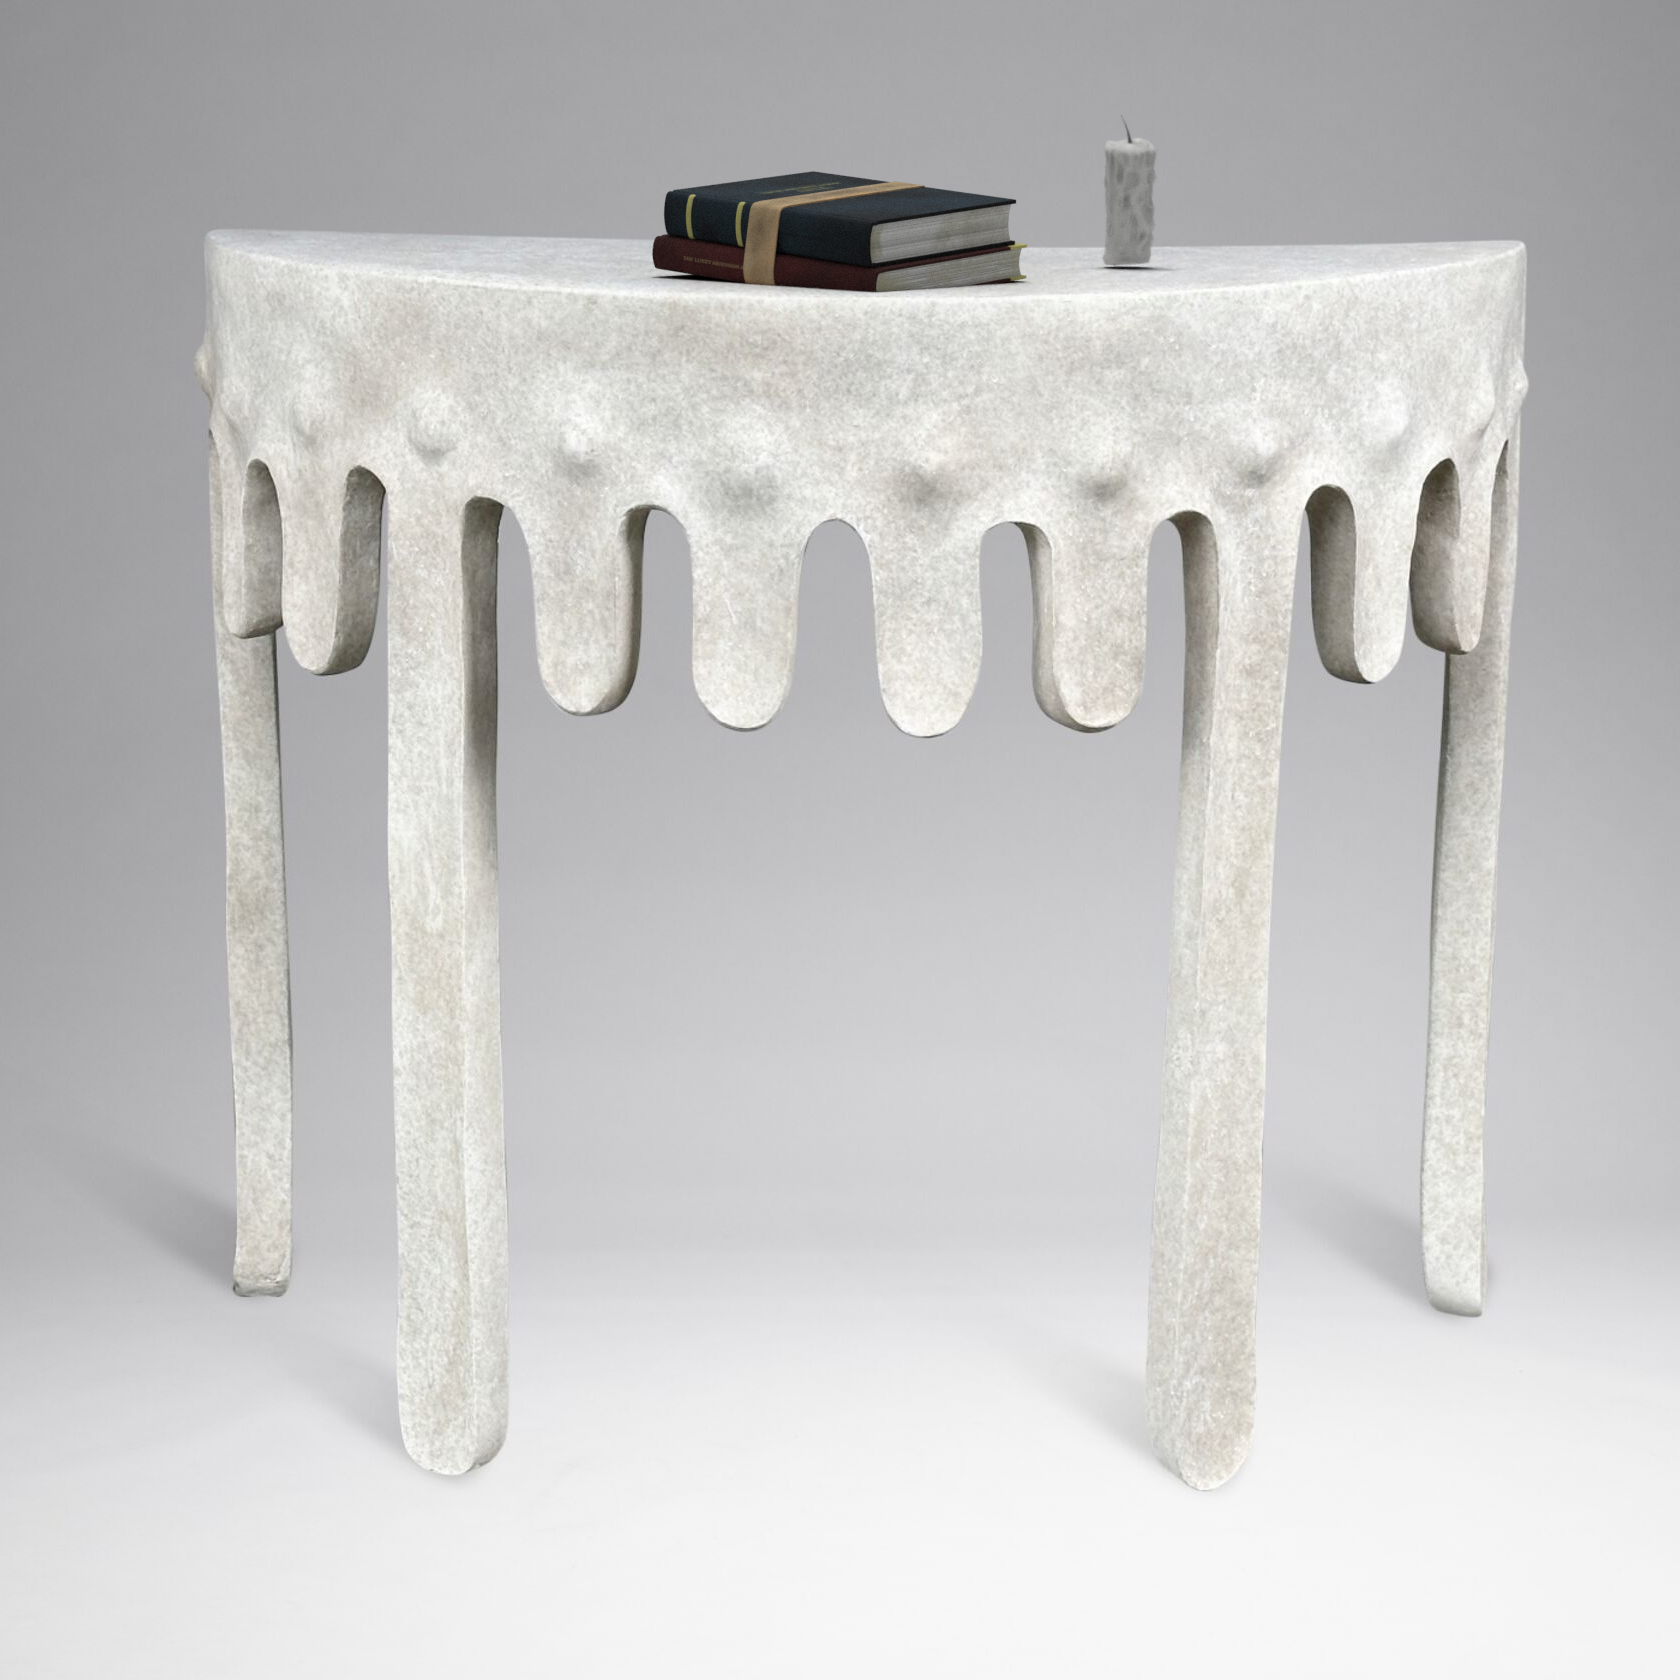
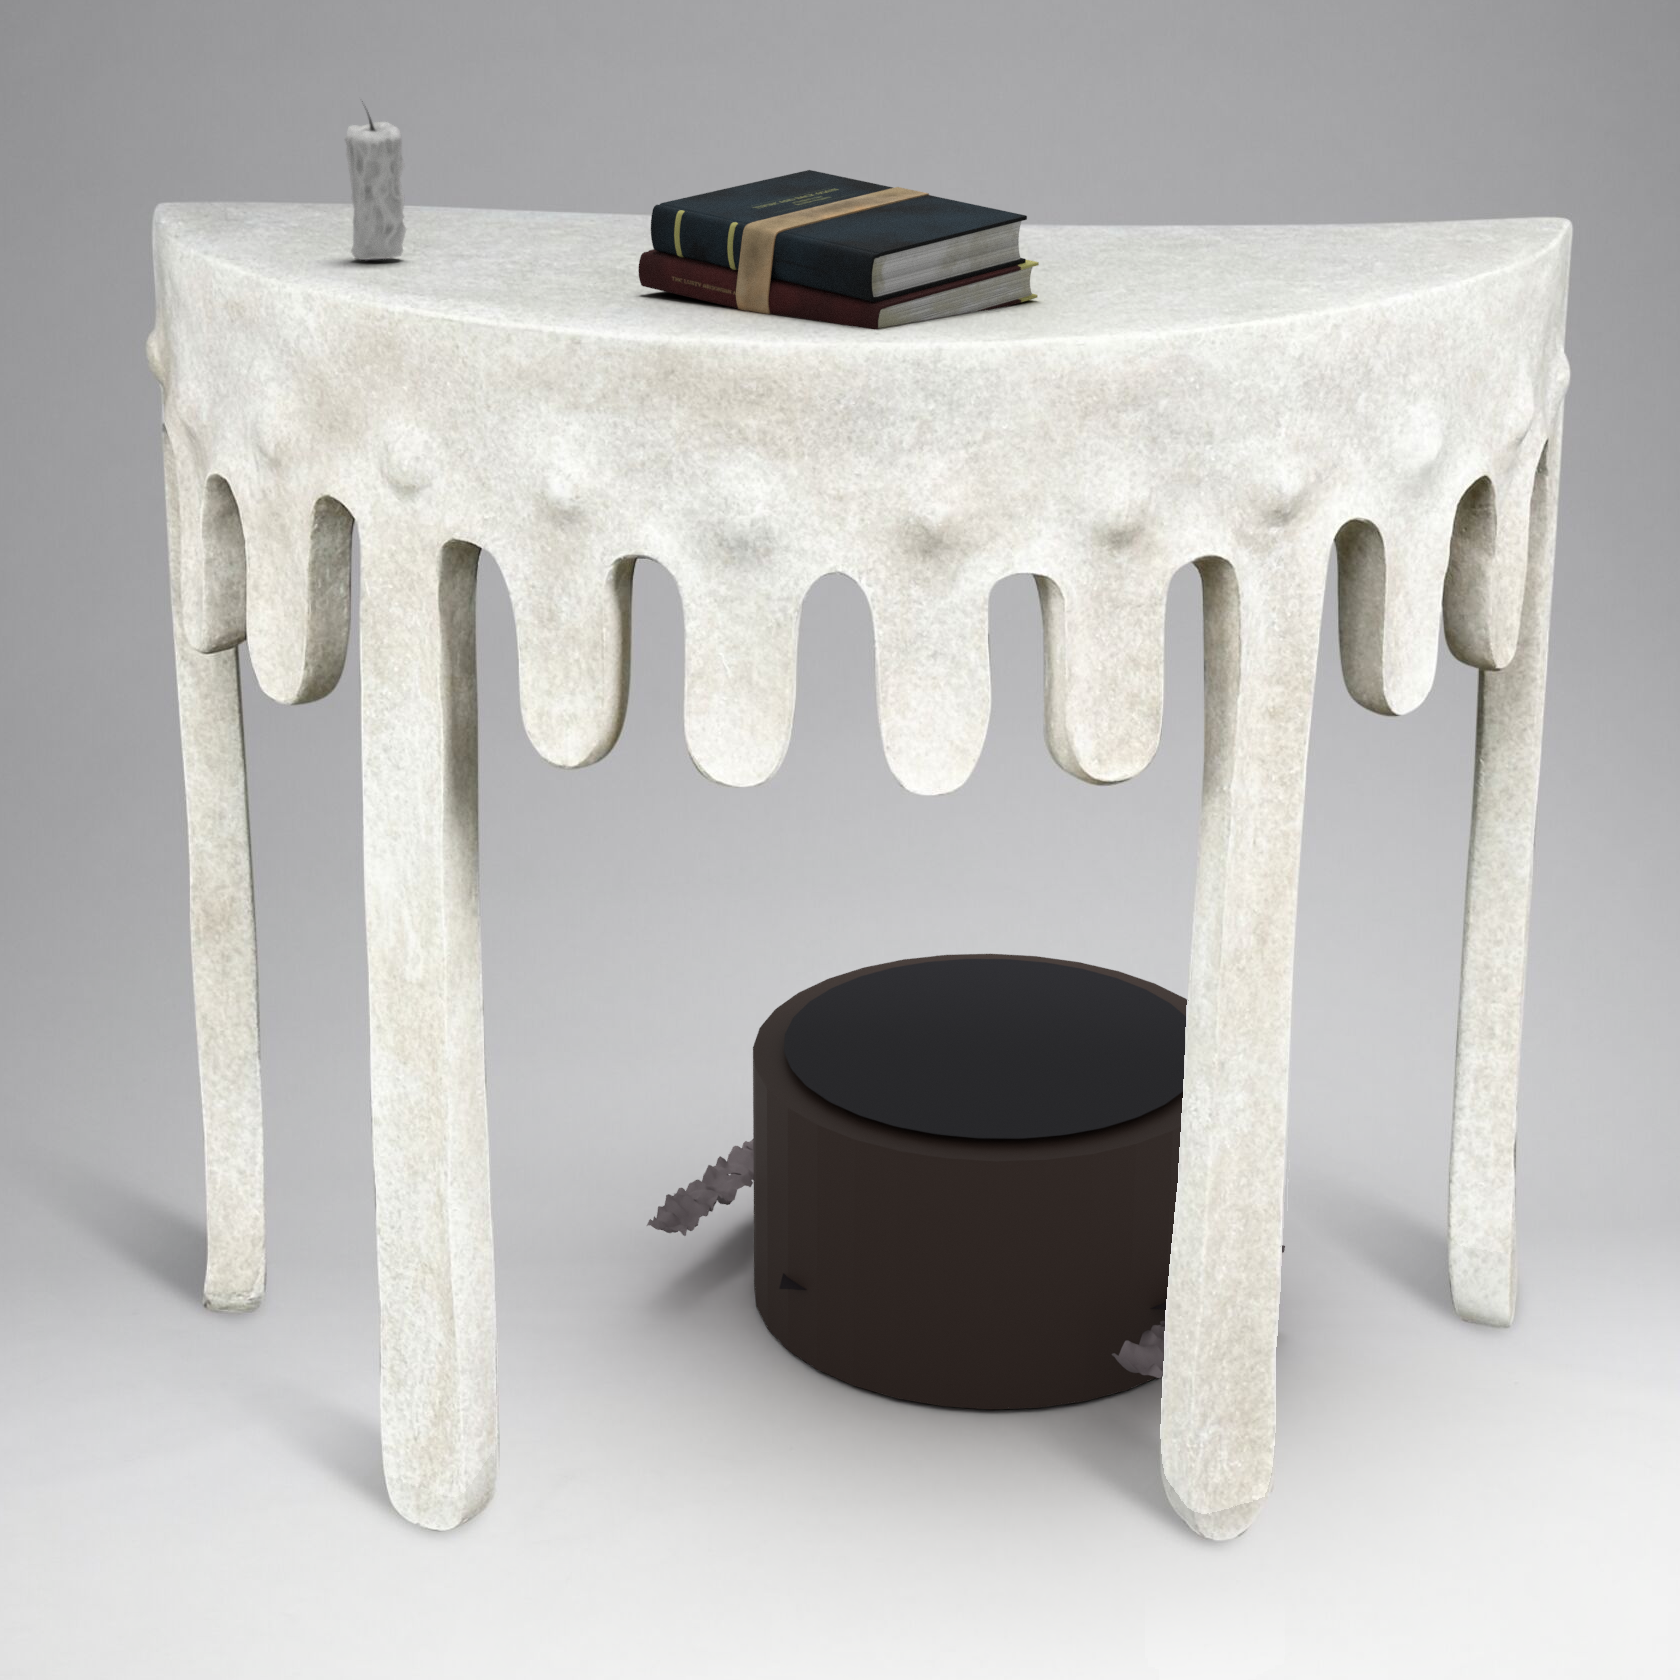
candle: present [1103,126,1157,265] -> present [345,101,406,260]
pouf: none [655,959,1266,1373] -> present [647,954,1285,1409]

